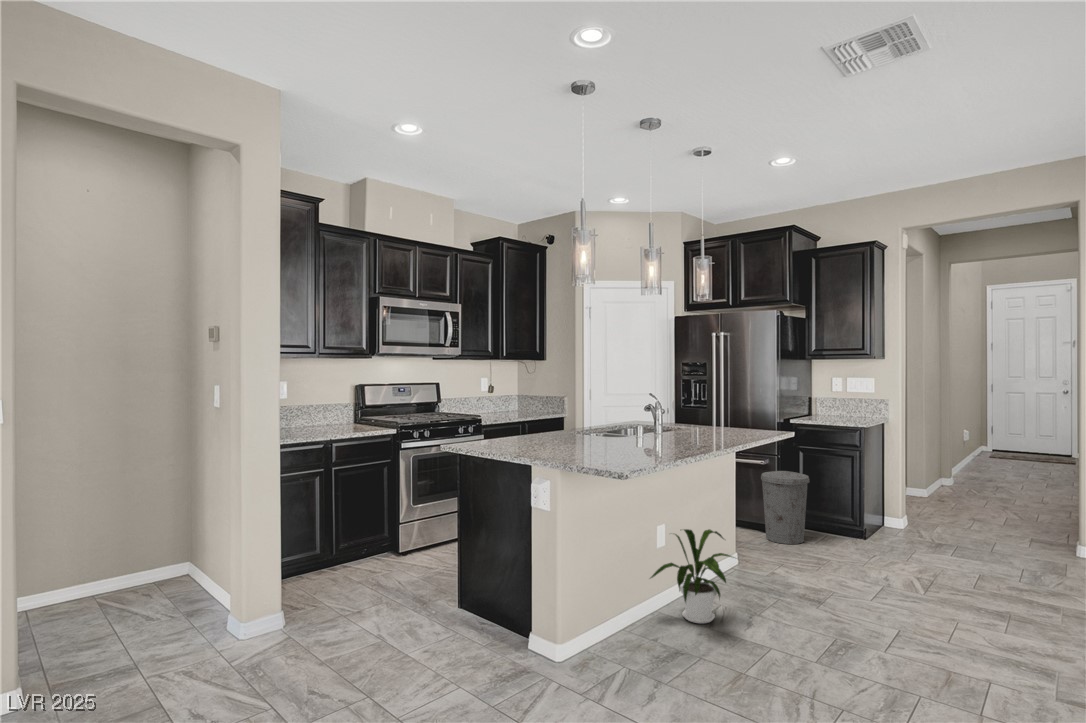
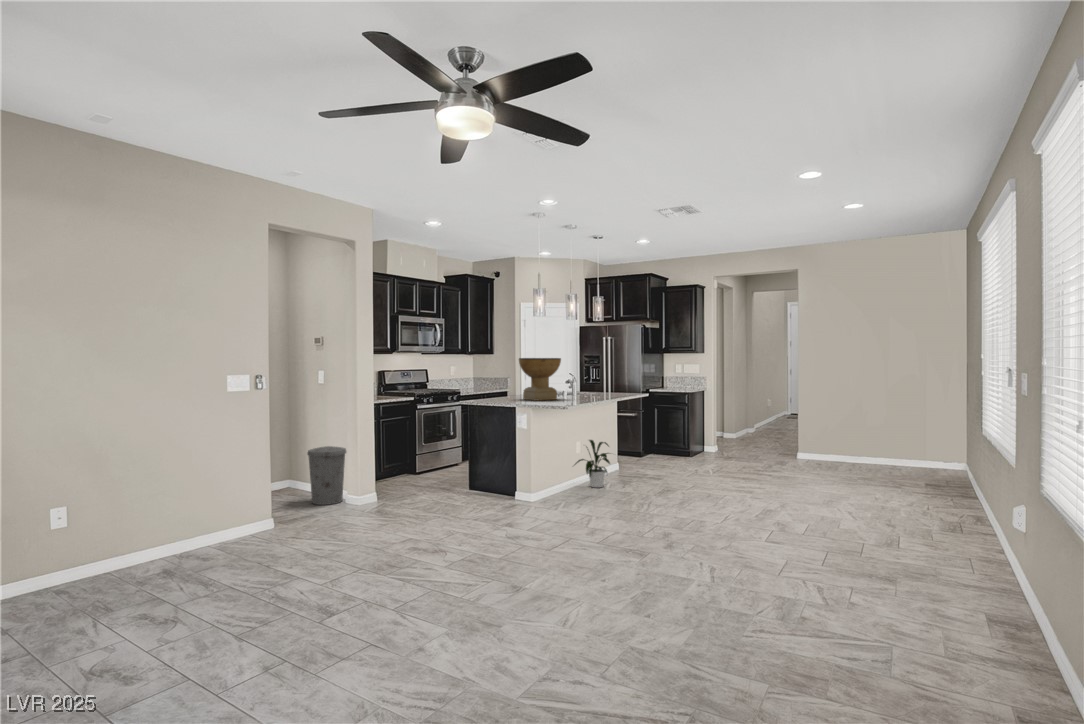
decorative bowl: none [540,367,625,455] -> present [519,358,561,401]
trash can: present [761,471,810,544] -> present [307,446,346,505]

